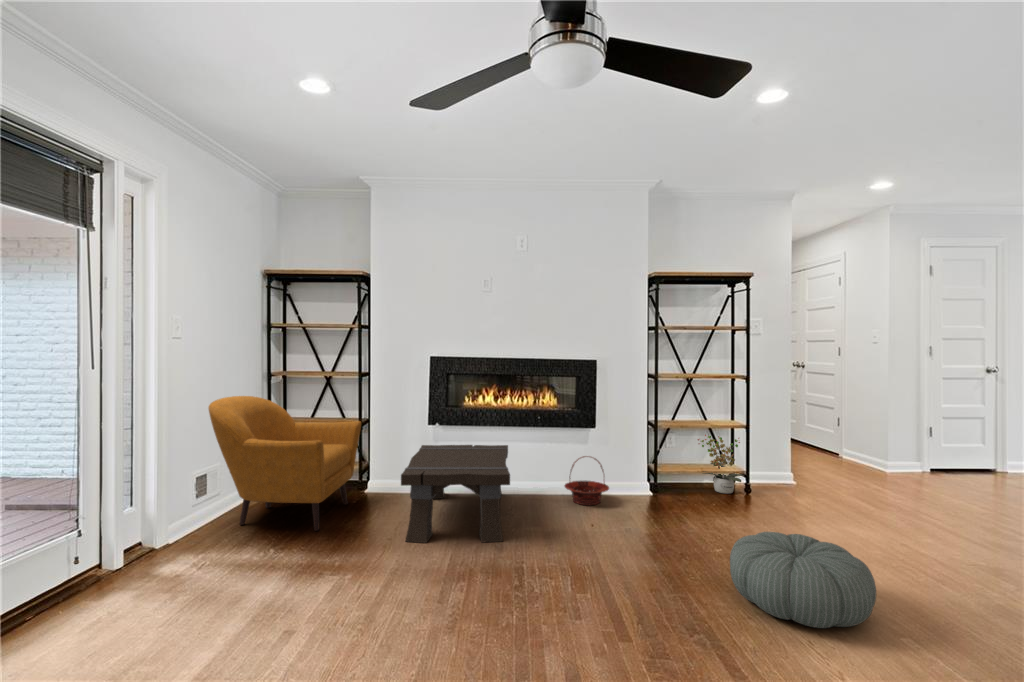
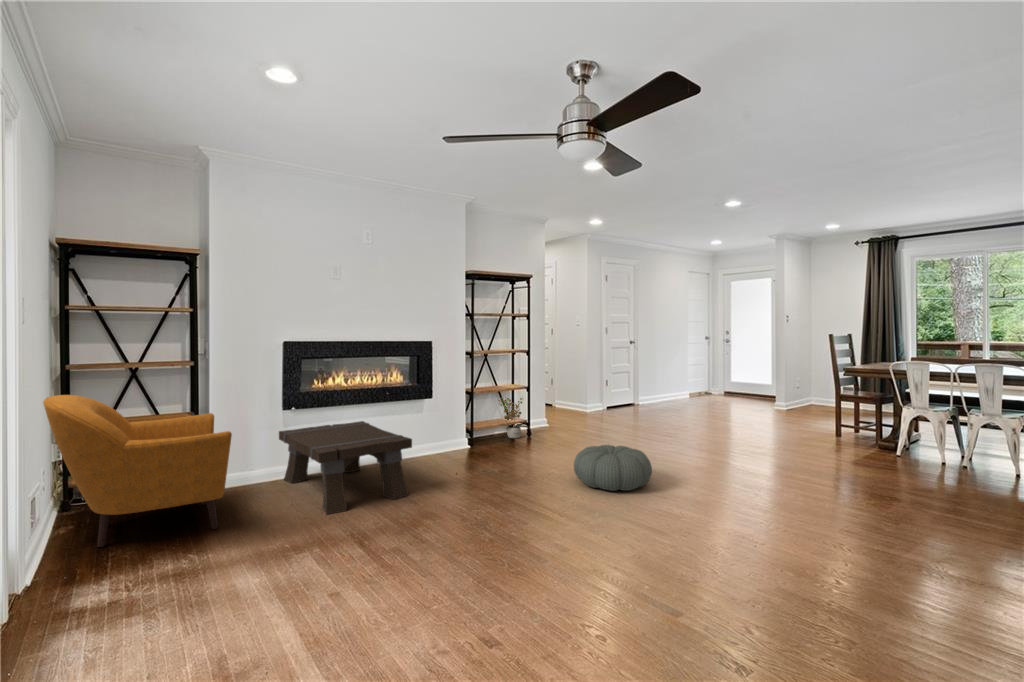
basket: present [565,456,609,505] -> none [413,422,452,462]

